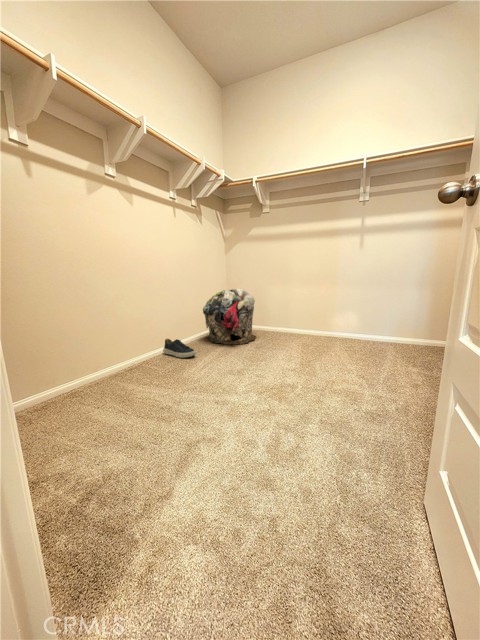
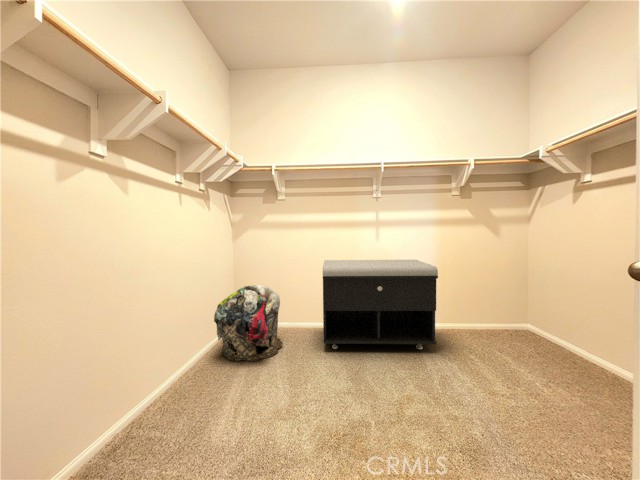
storage bench: none [286,269,412,358] -> present [323,260,438,349]
shoe: present [163,339,196,358] -> none [164,374,220,403]

